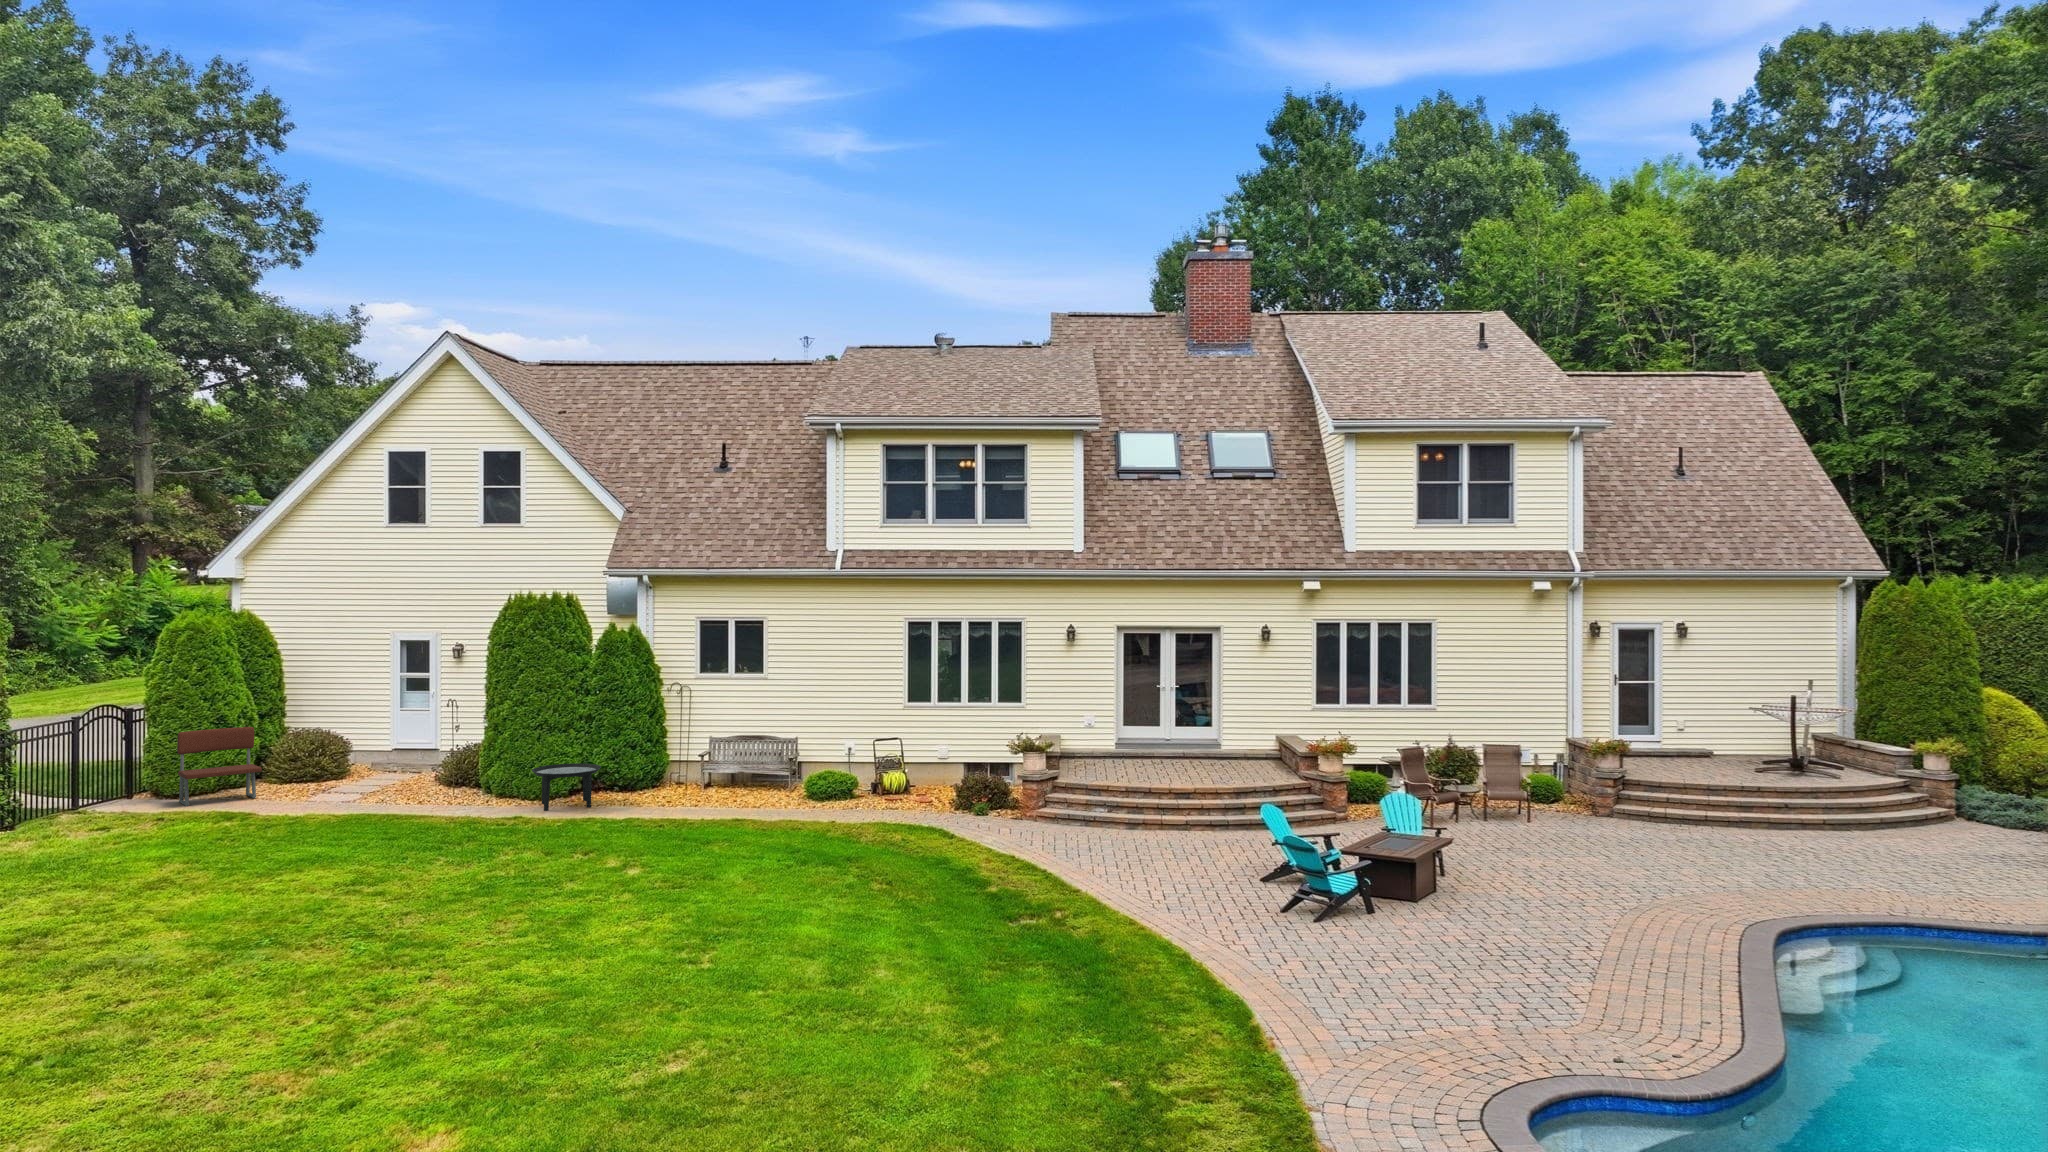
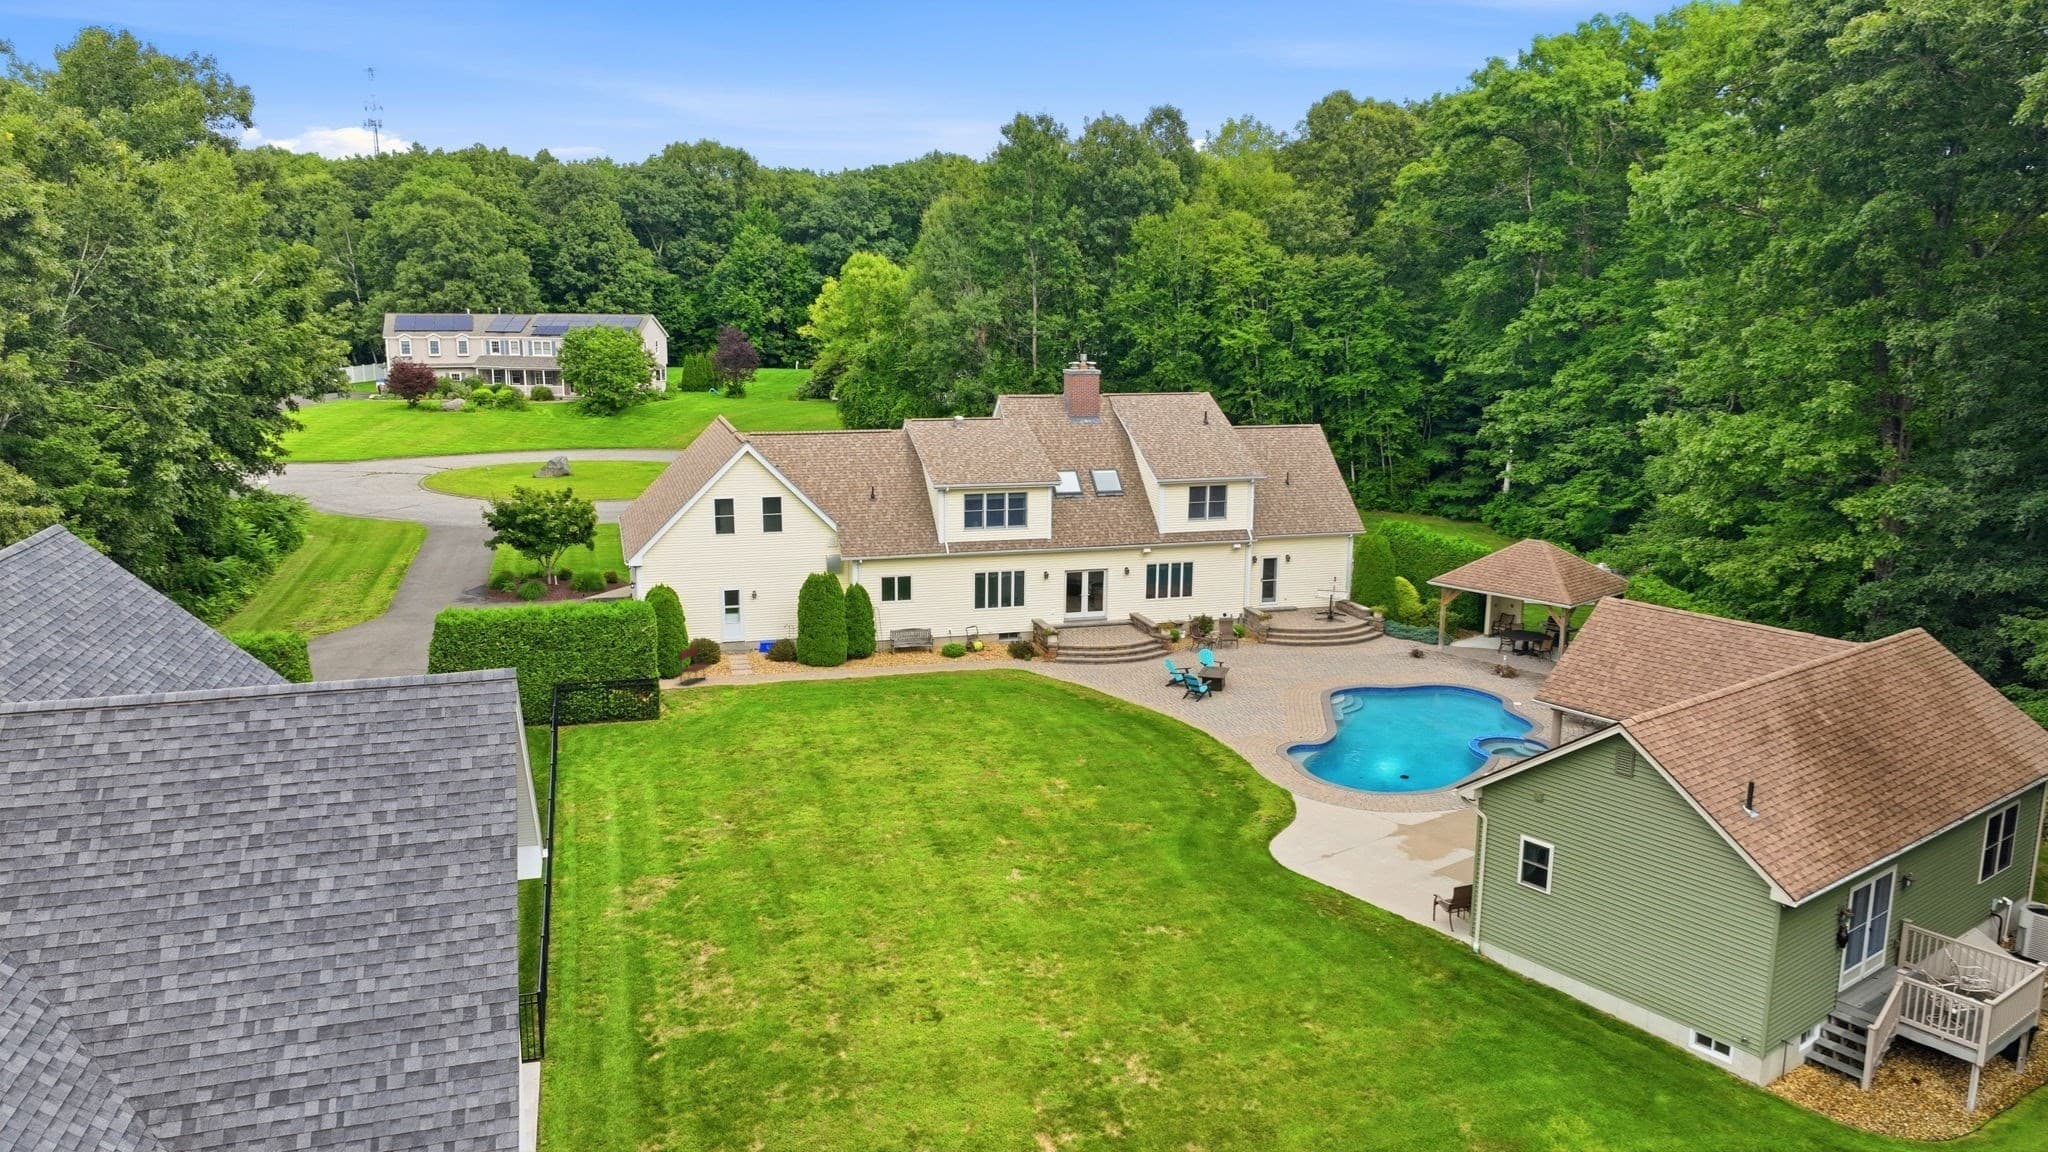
round table: present [532,763,601,811] -> none [842,652,871,674]

